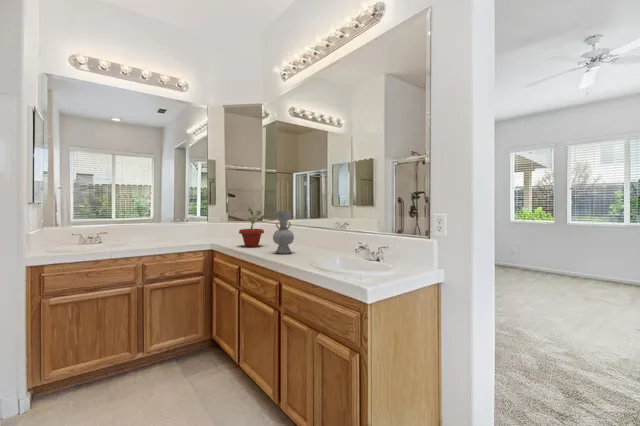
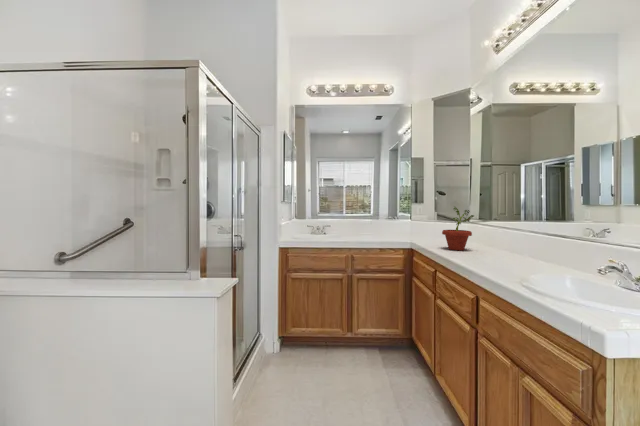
decorative vase: present [273,211,294,254] -> none [478,211,507,263]

